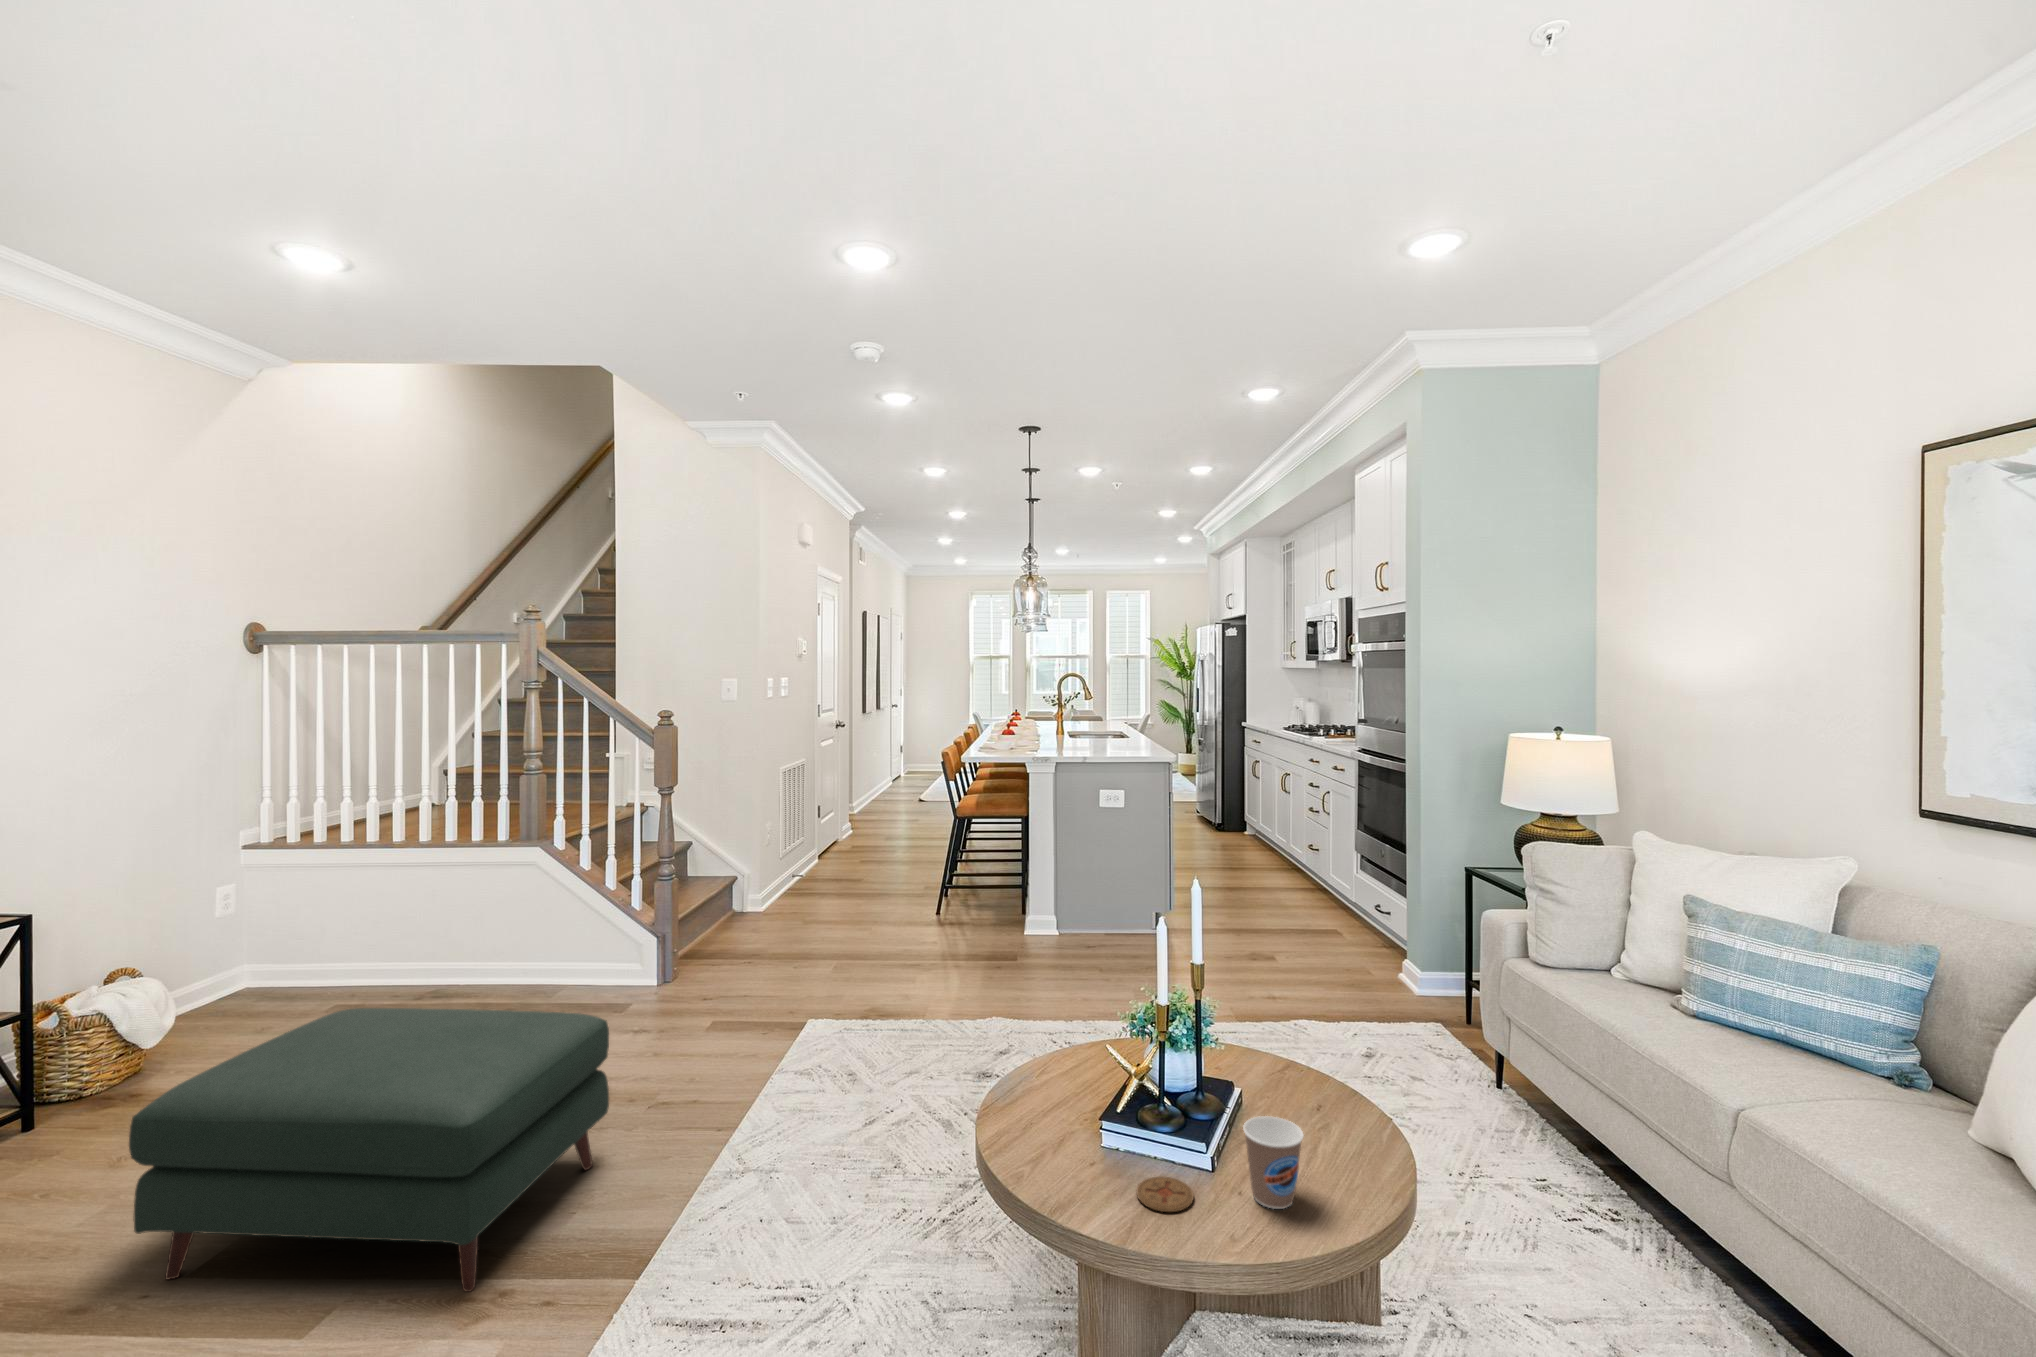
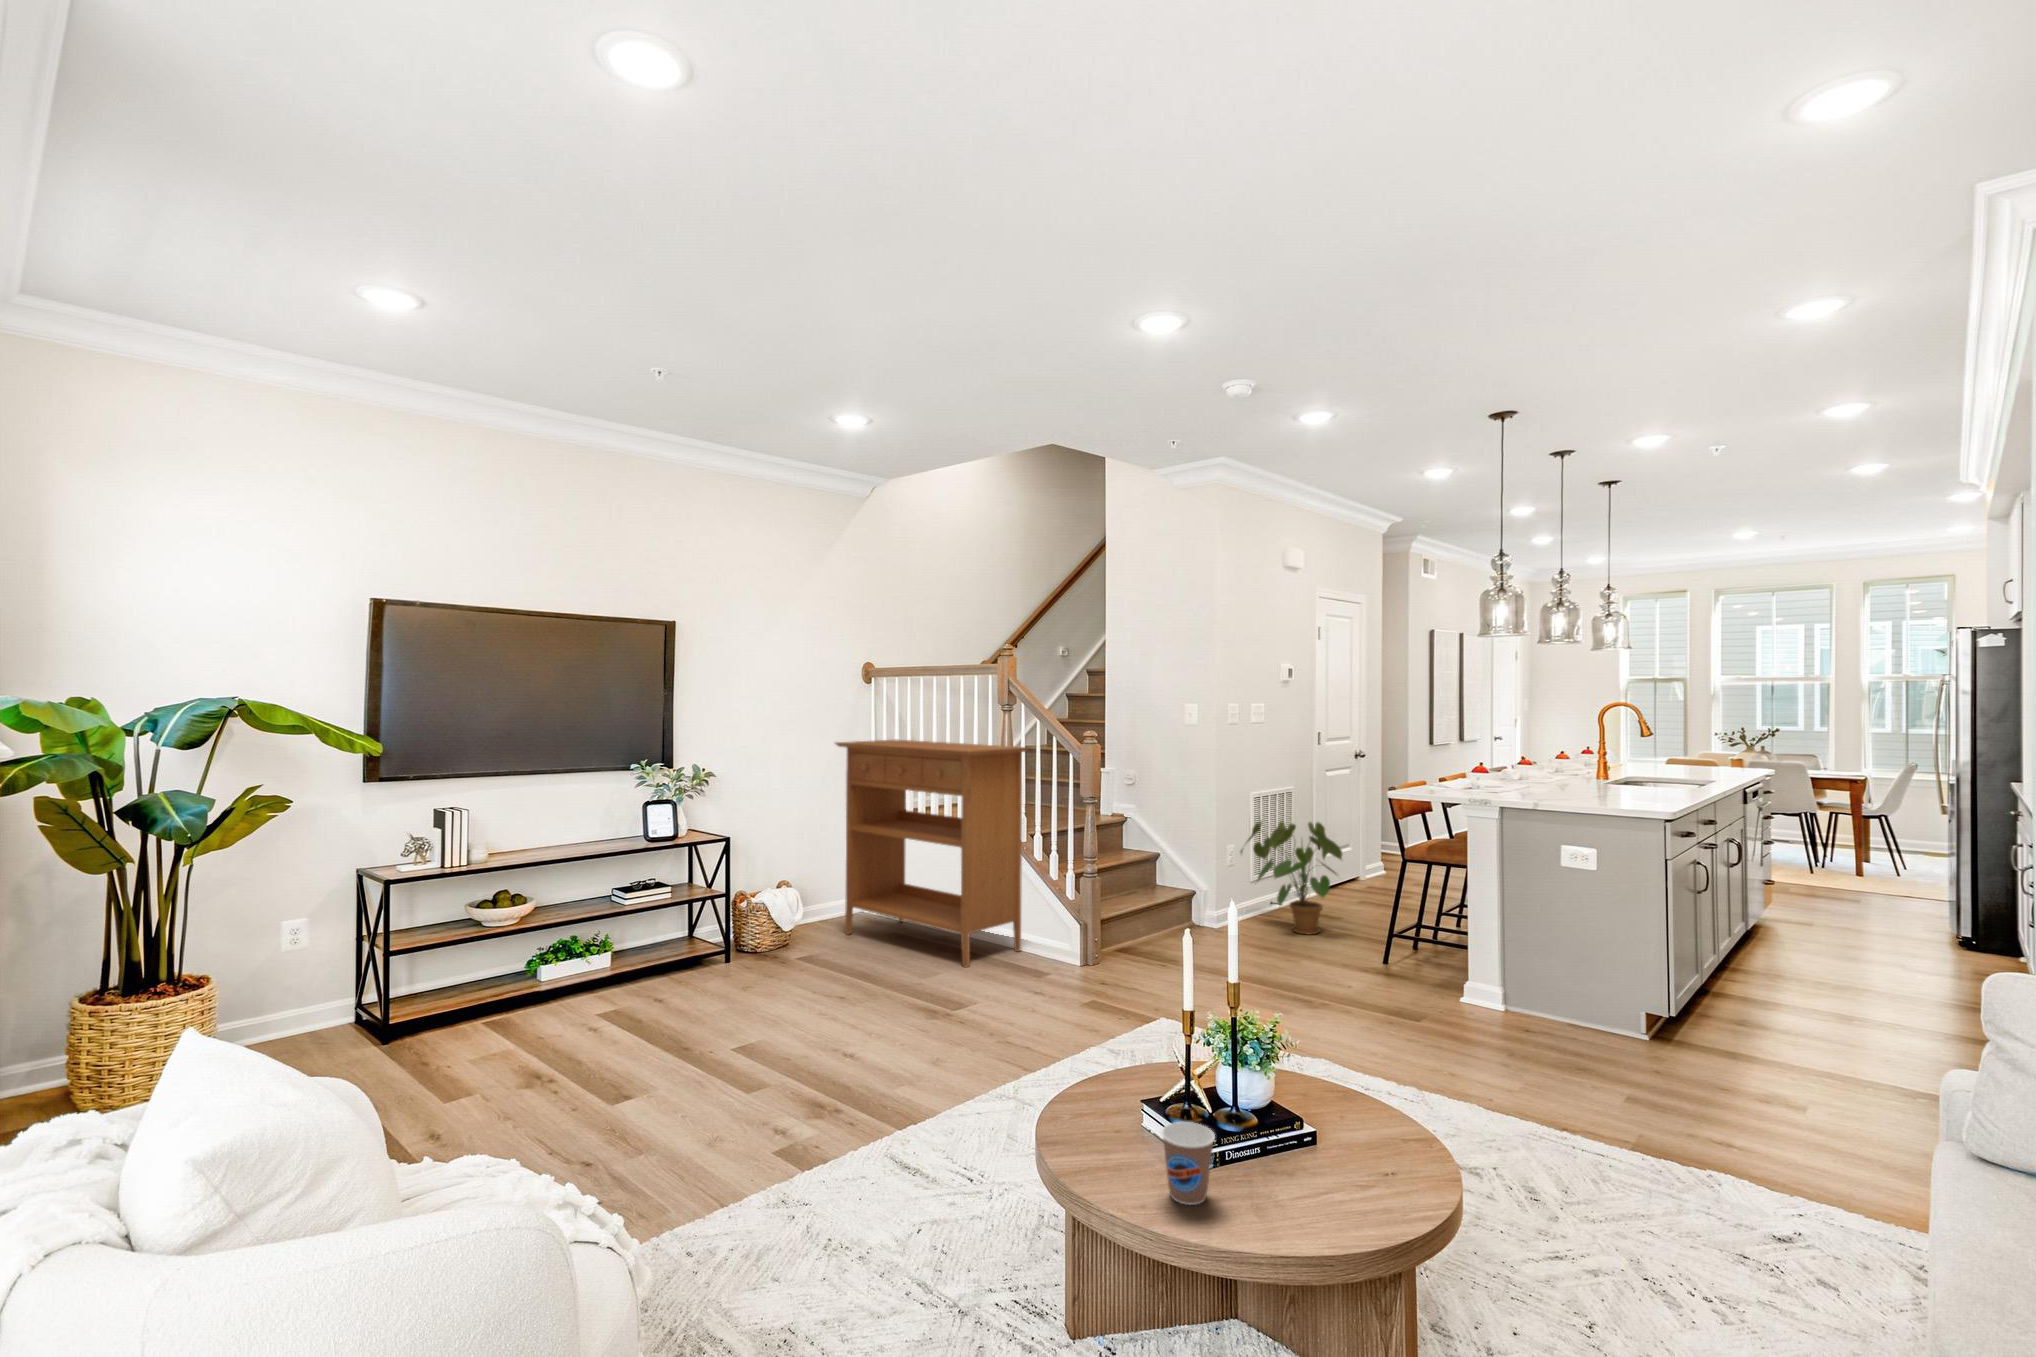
console table: none [218,730,571,1027] -> present [835,740,1028,968]
house plant: none [780,789,886,903] -> present [1241,822,1342,935]
ottoman: present [129,1008,609,1292] -> none [707,920,948,1104]
coaster: present [1137,1176,1194,1212] -> none [1087,1147,1135,1174]

